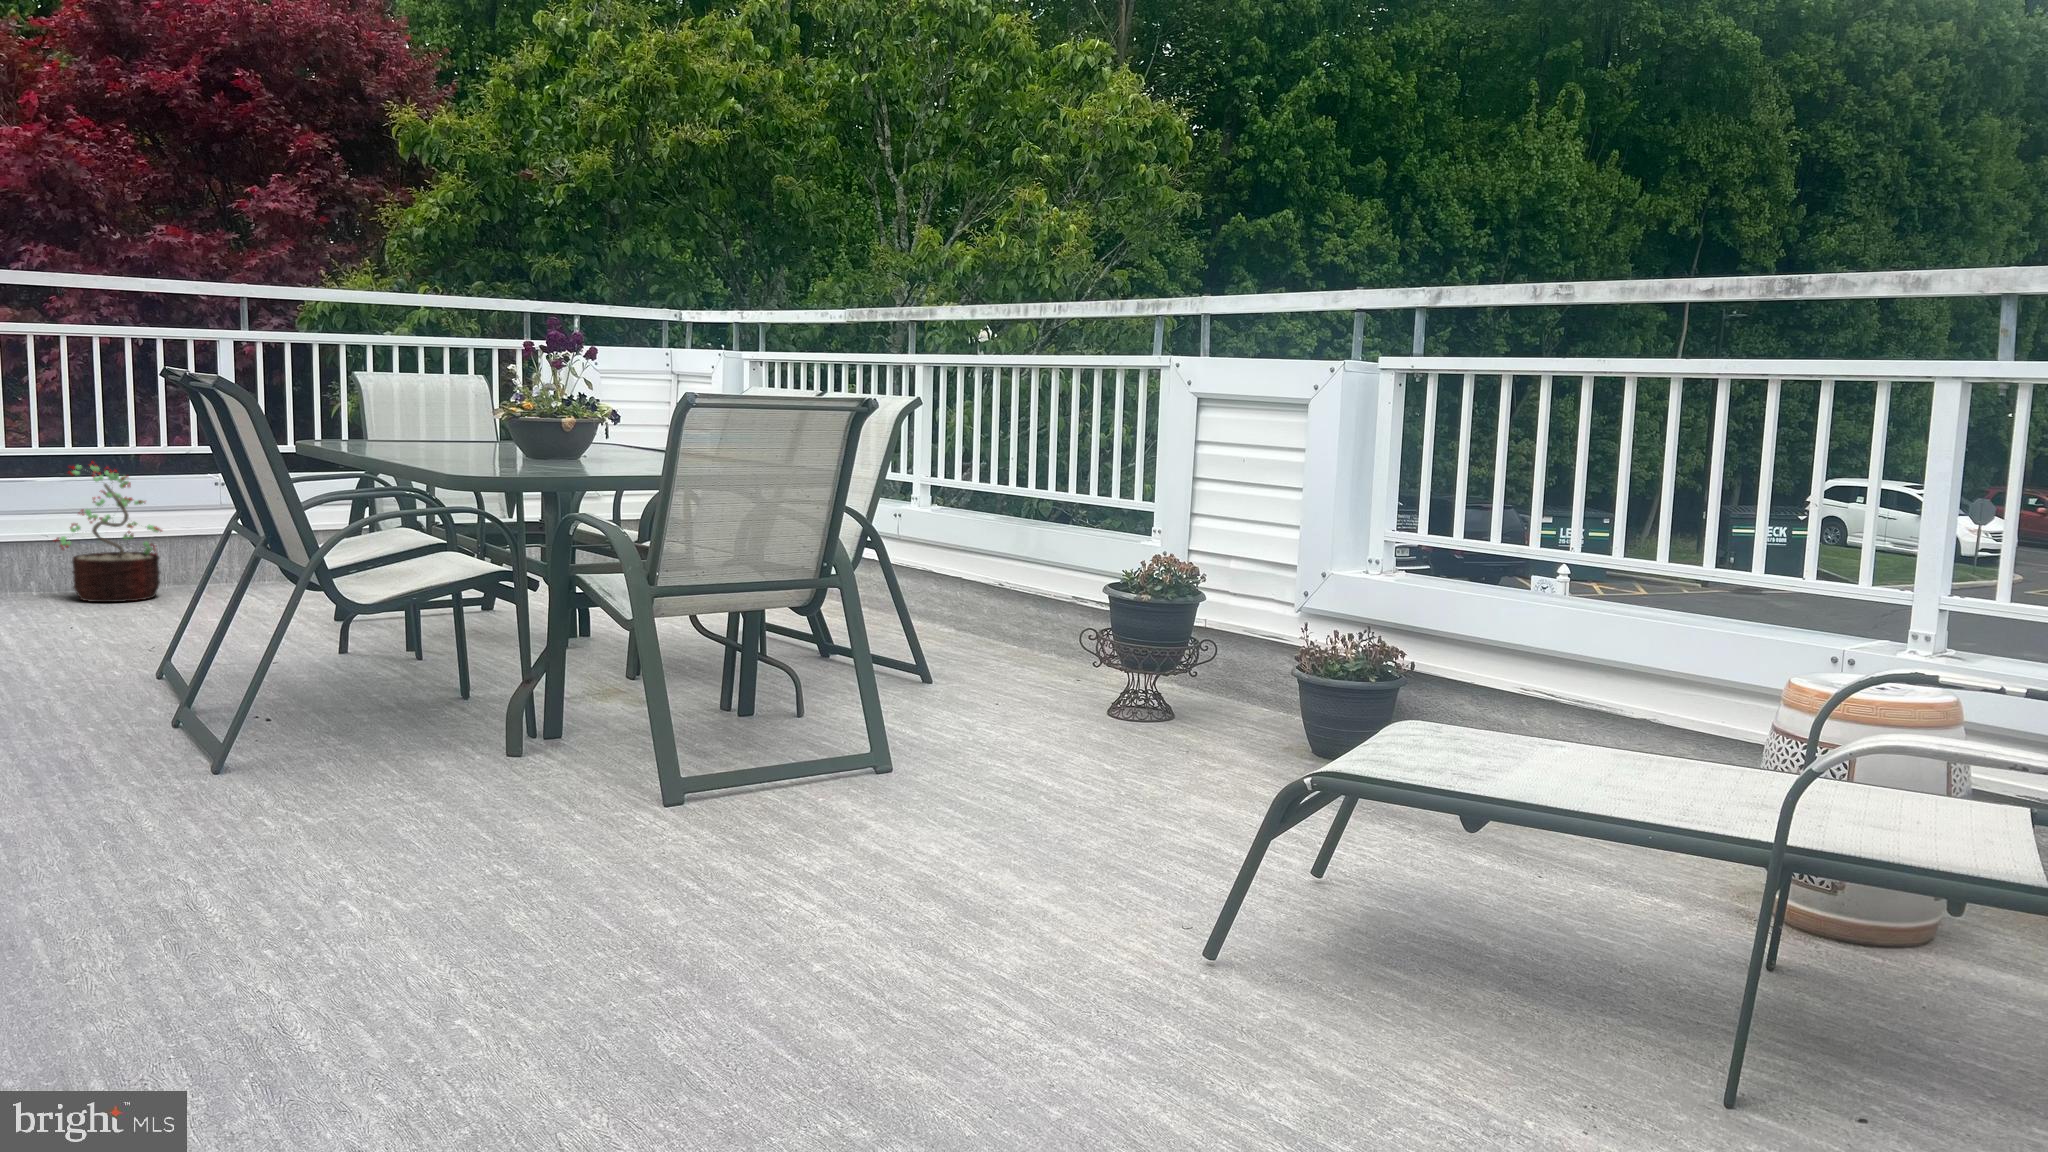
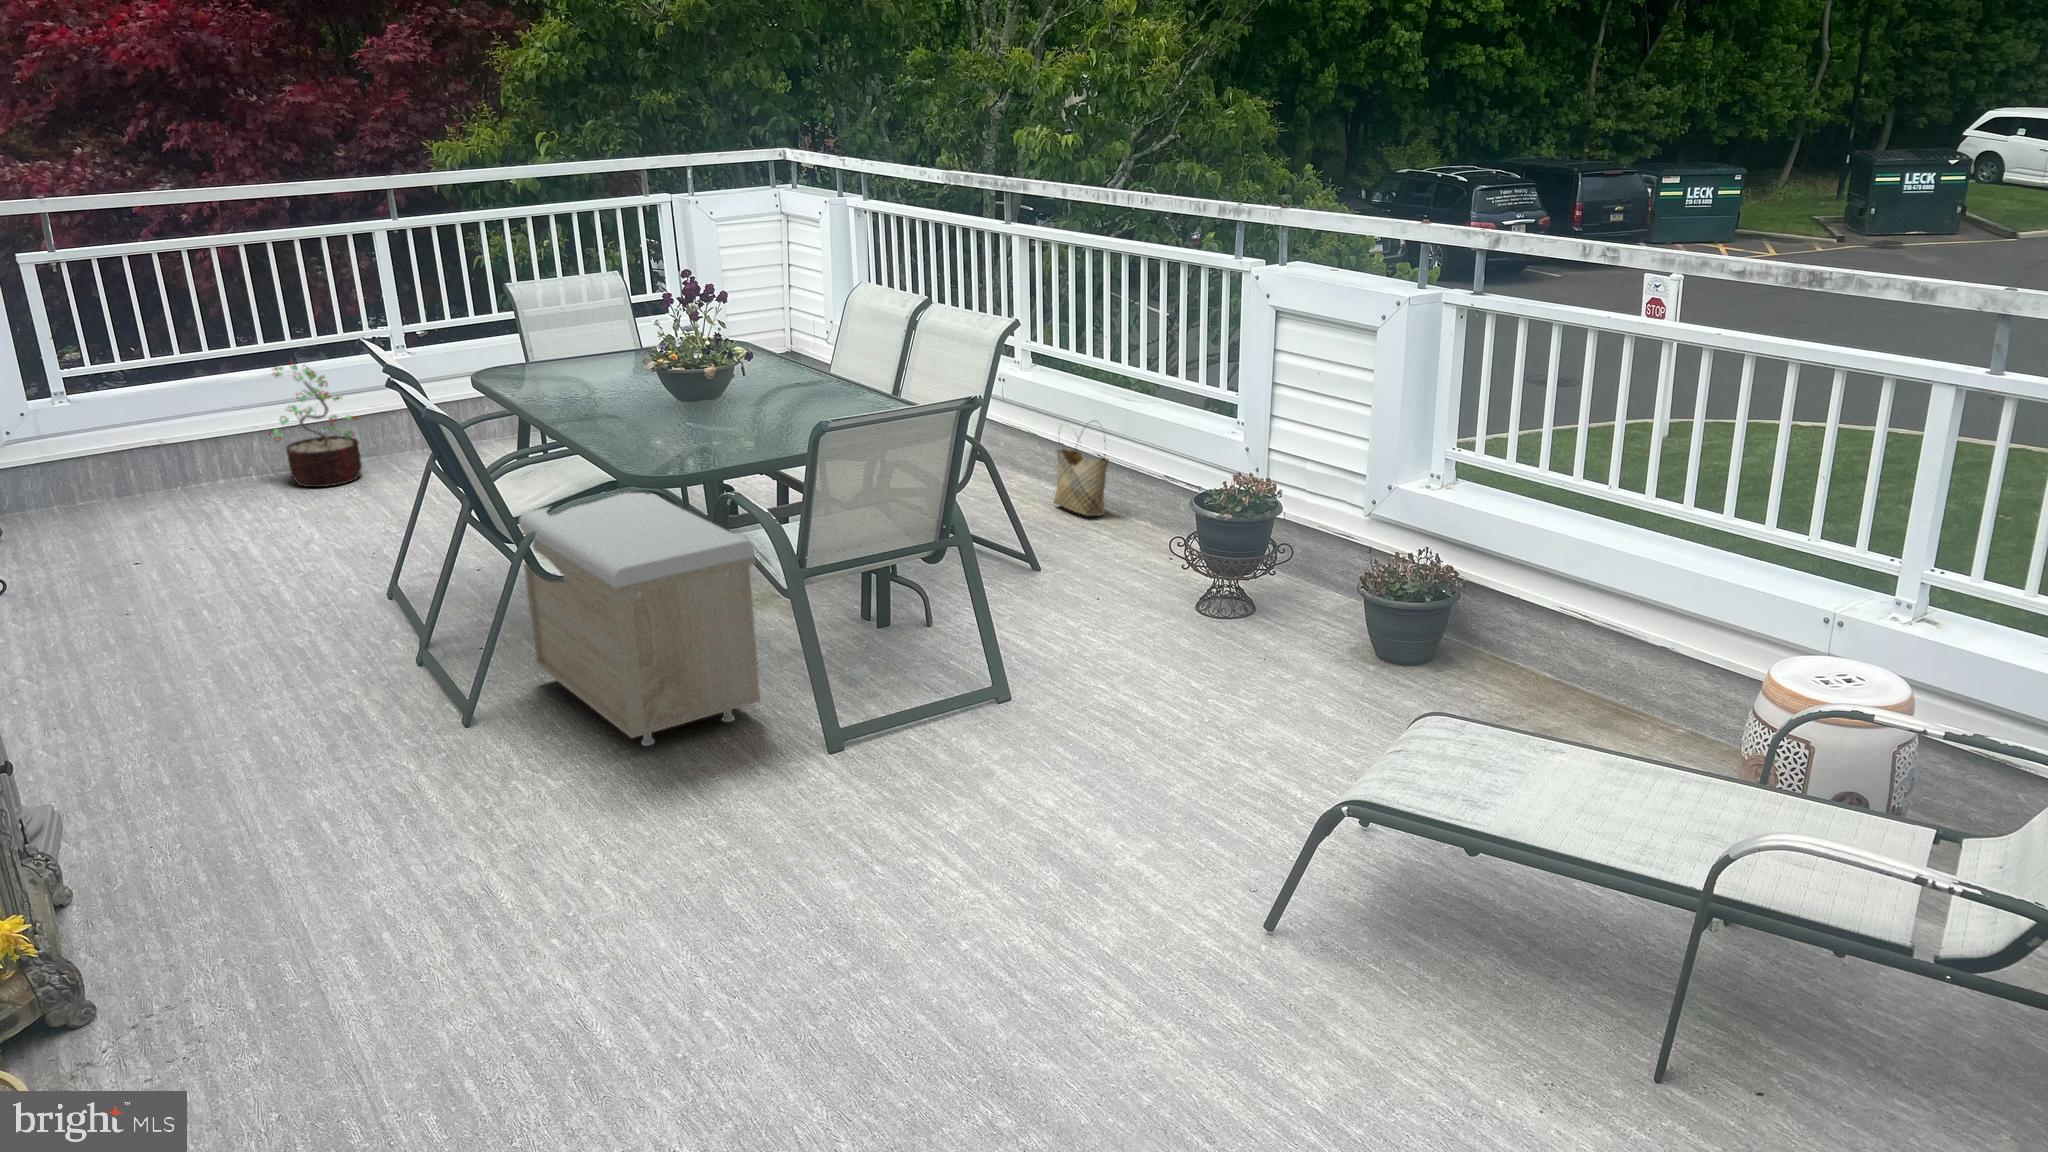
storage bench: none [313,526,593,795] -> present [519,493,760,746]
woven basket: none [946,542,1010,647] -> present [1053,423,1108,516]

